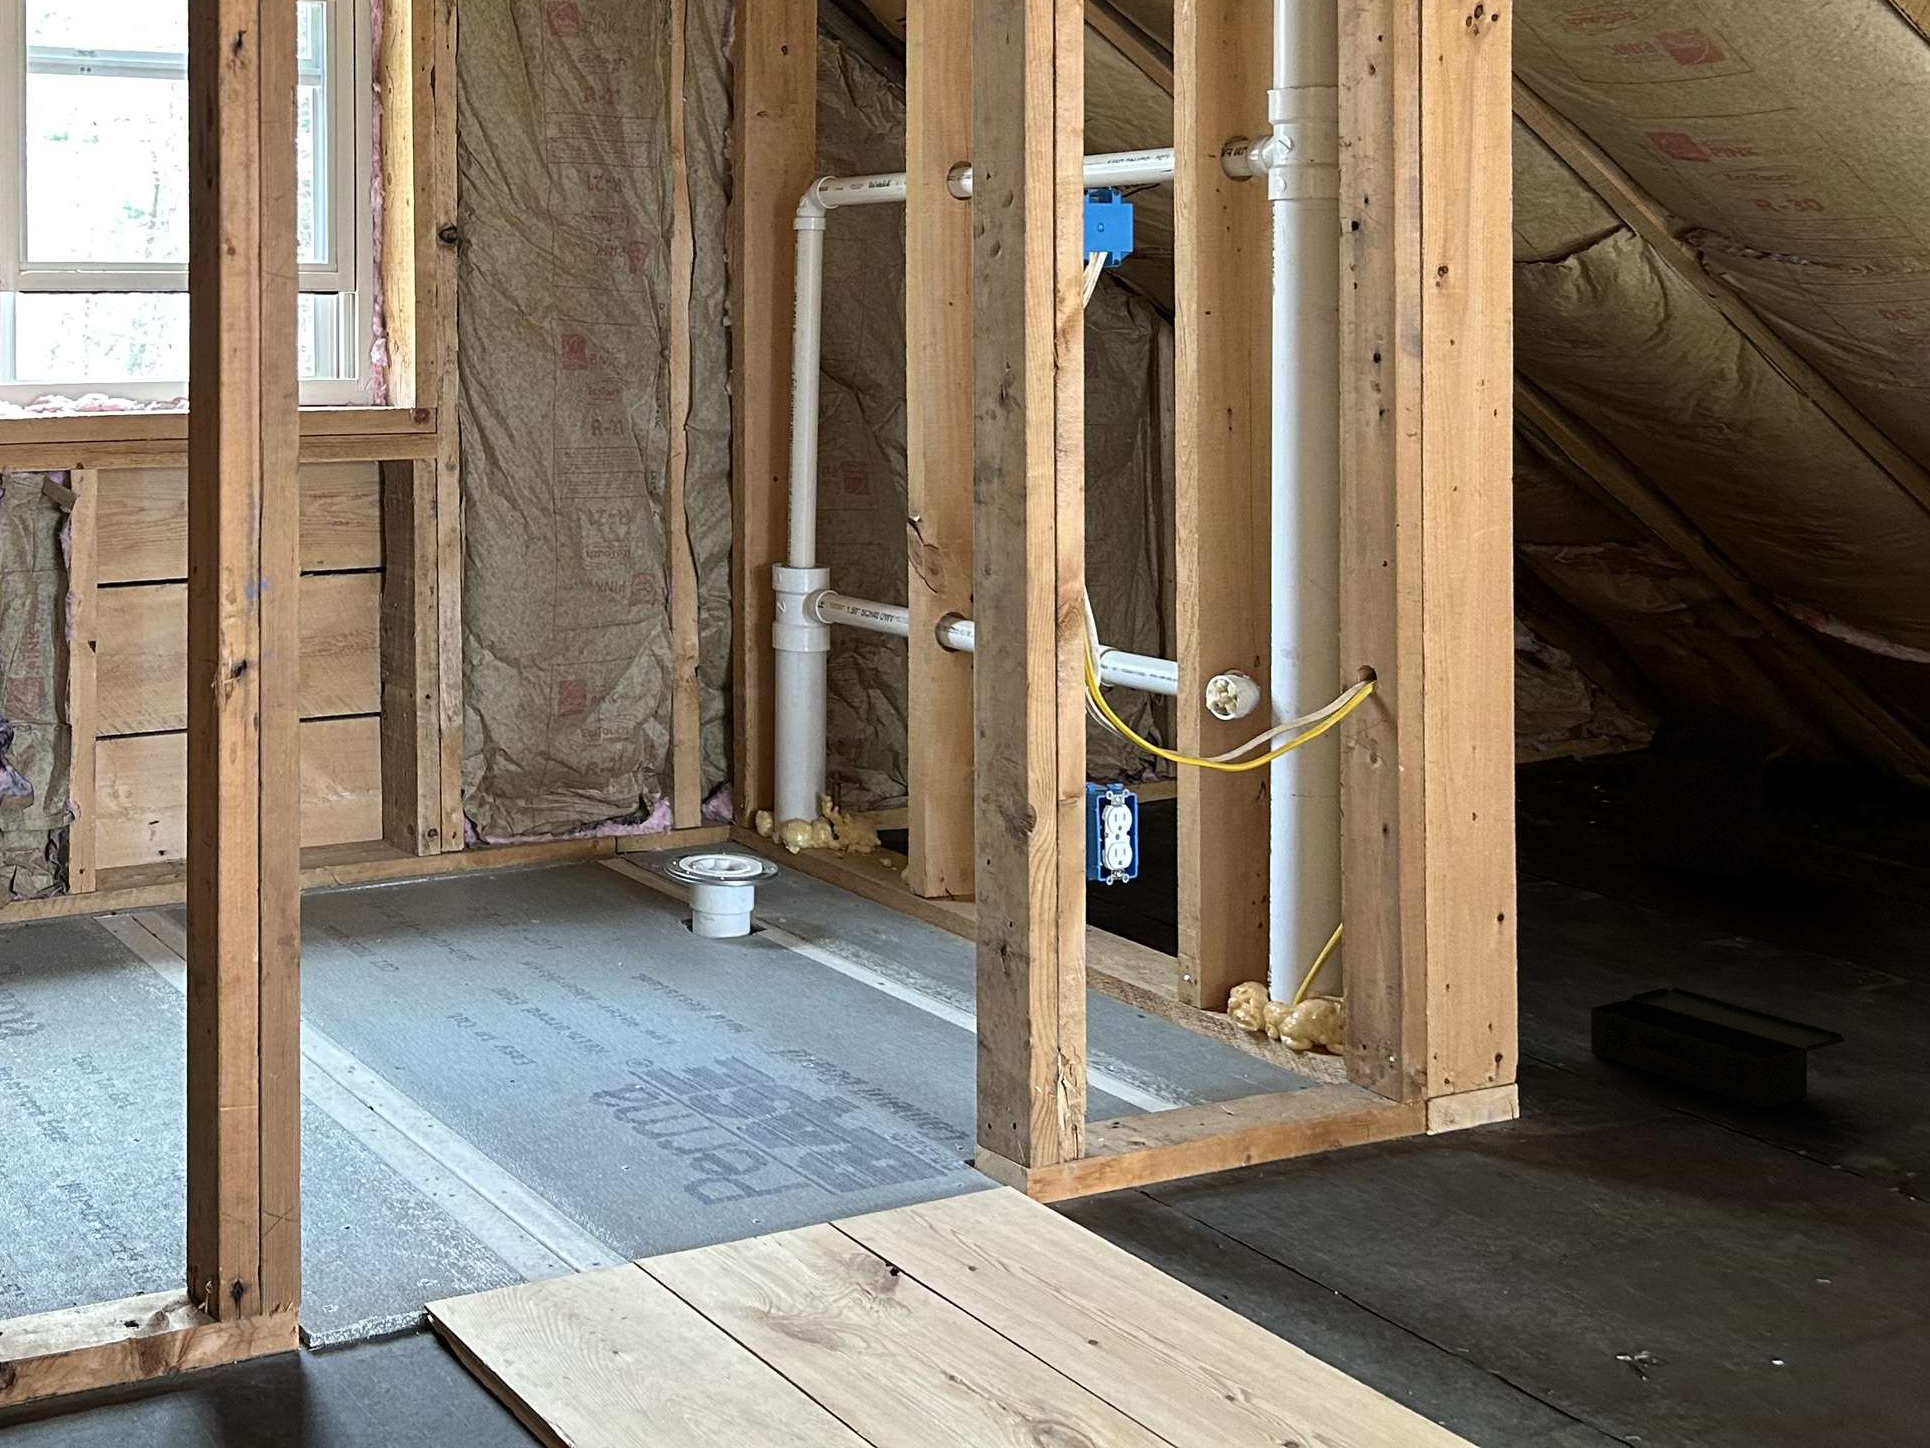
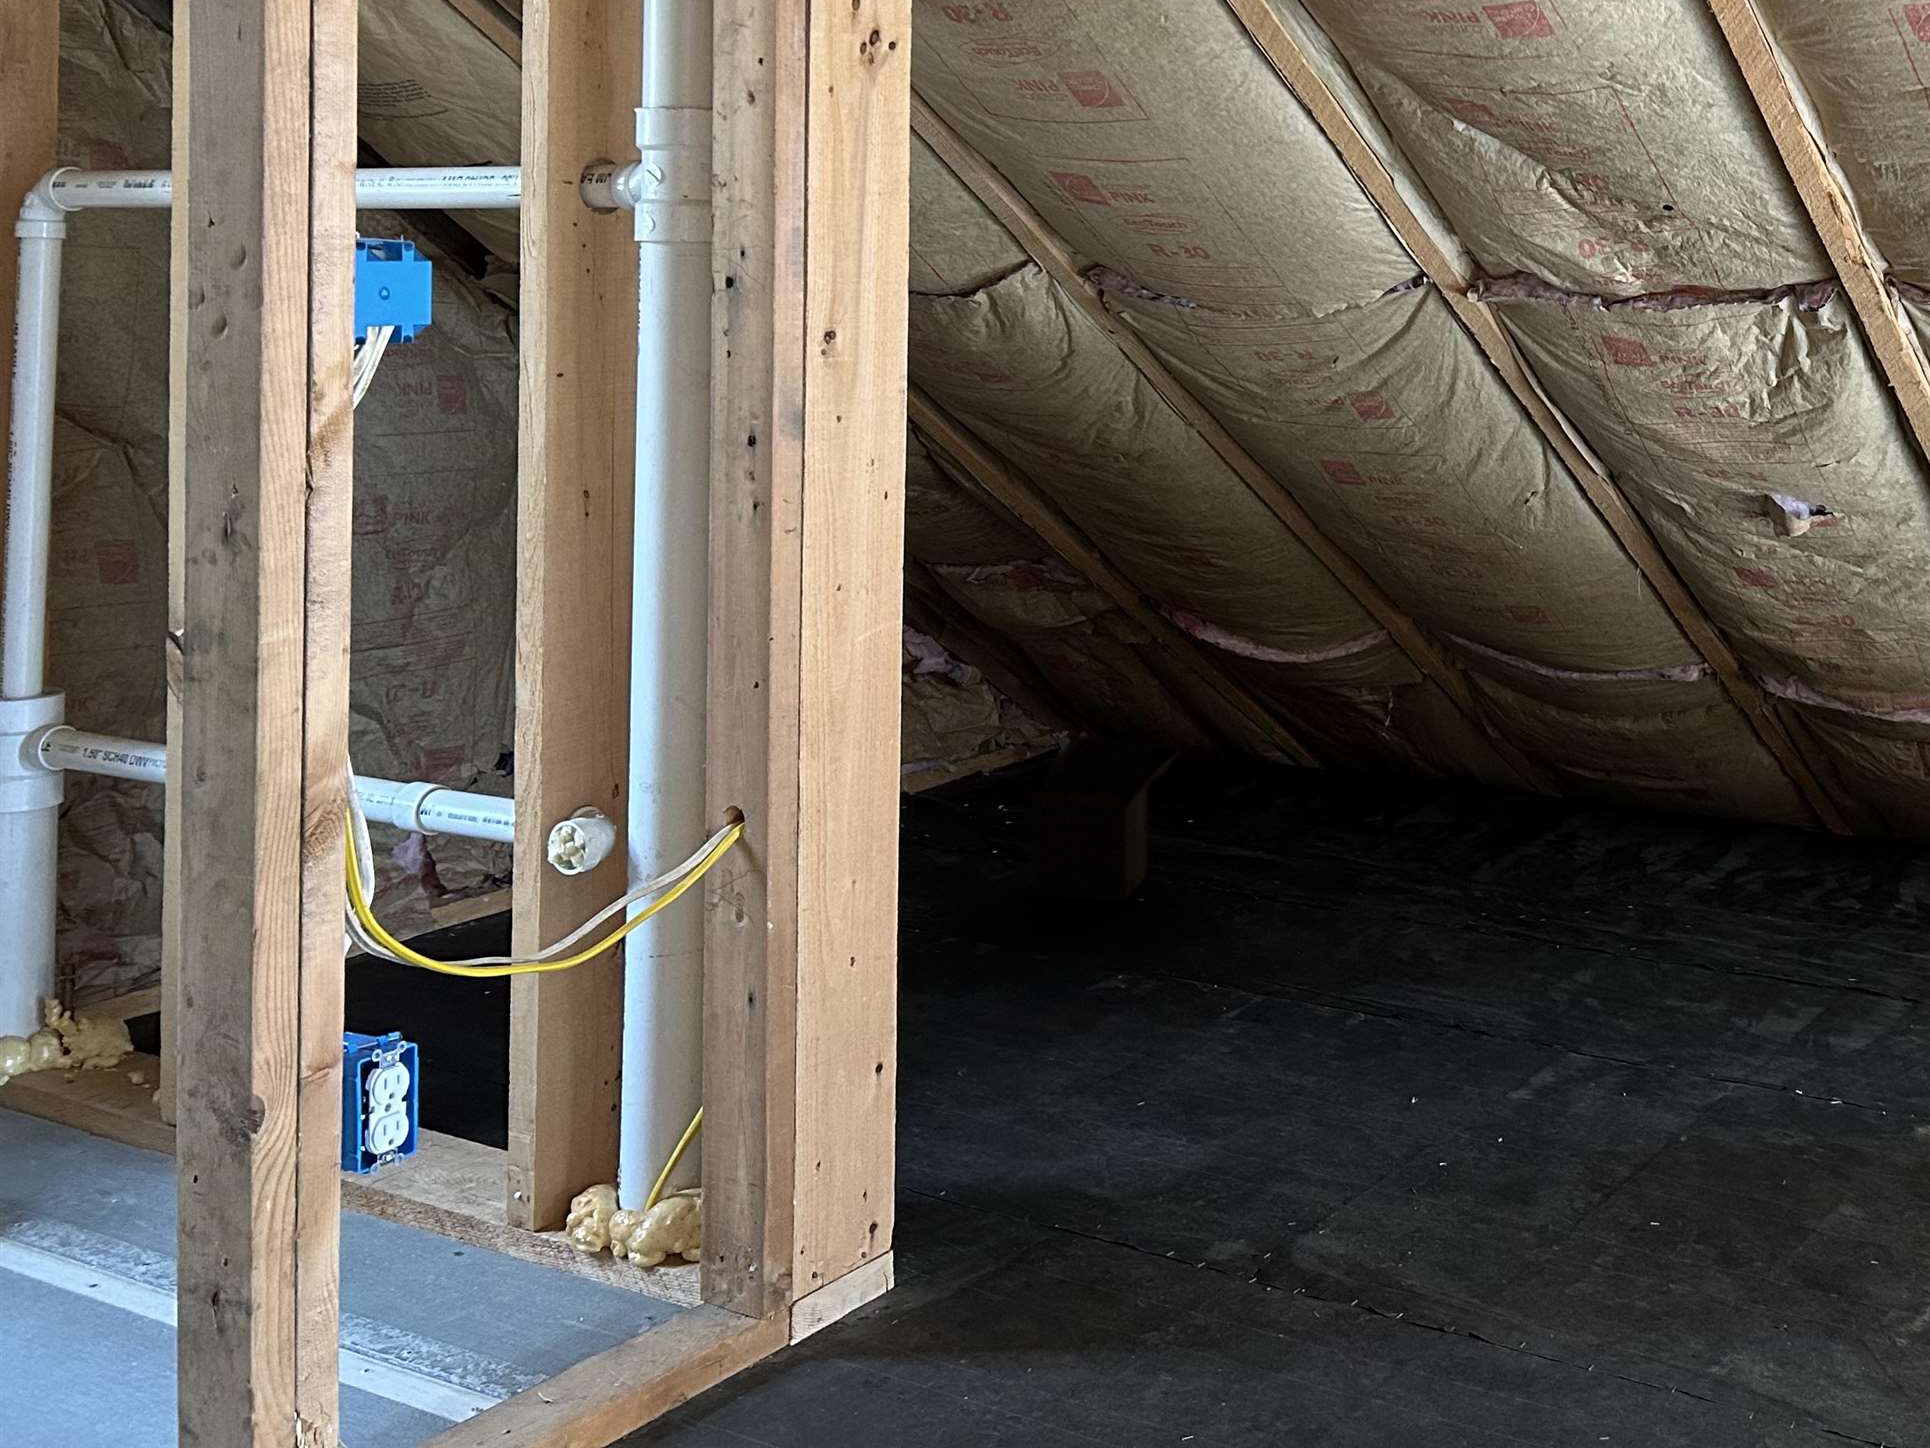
toolbox: present [1591,988,1845,1108] -> none [978,1074,1211,1202]

